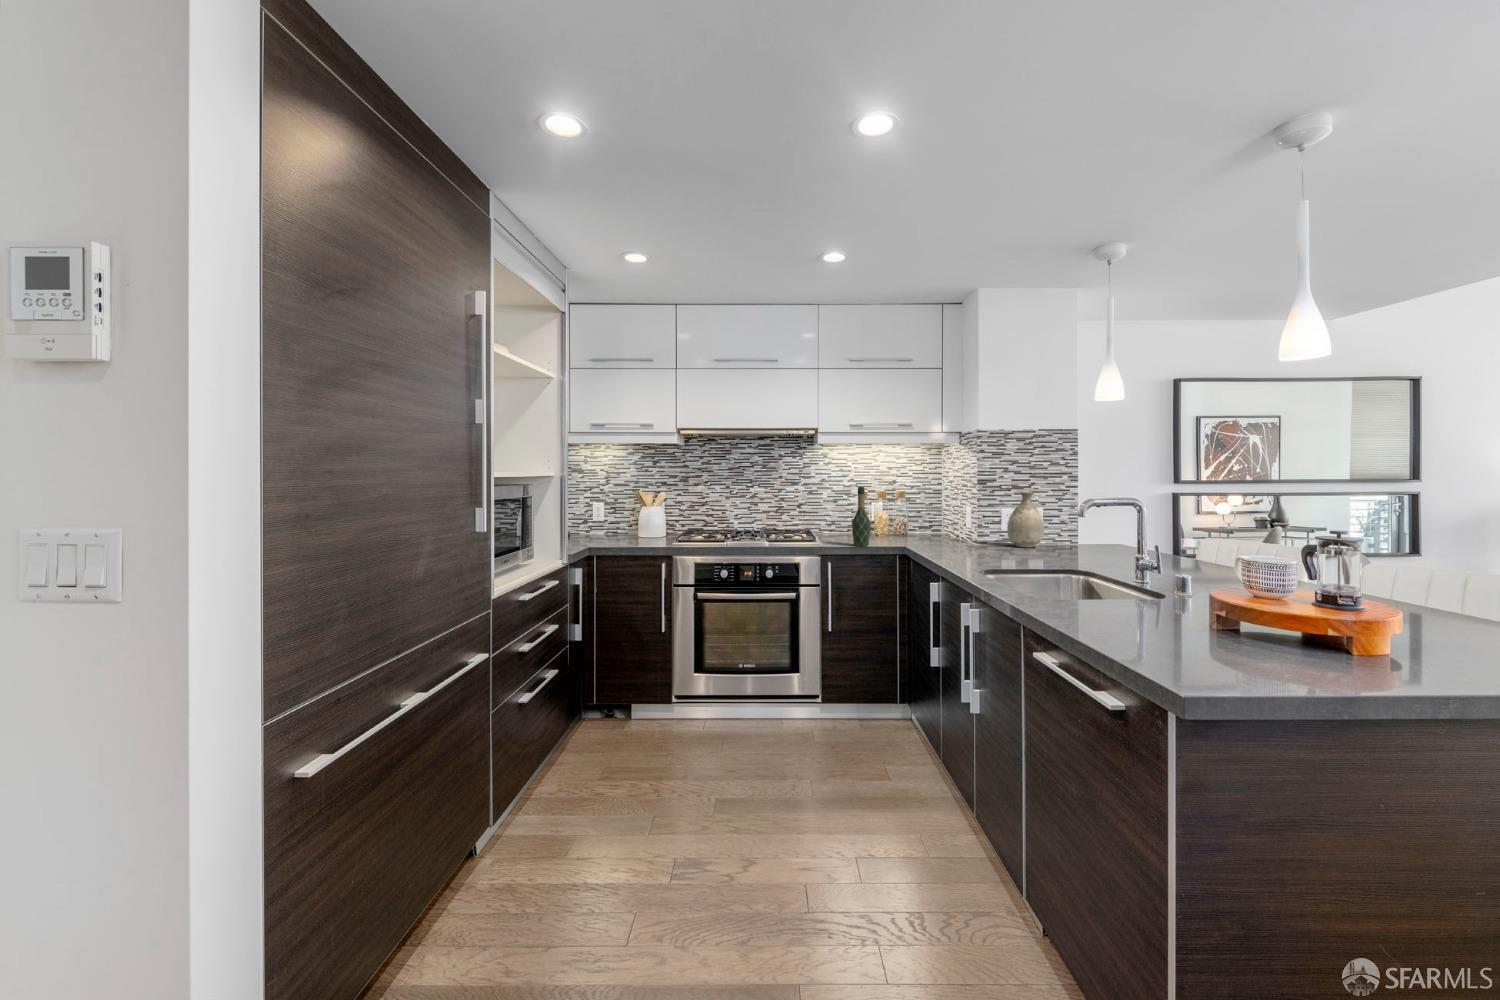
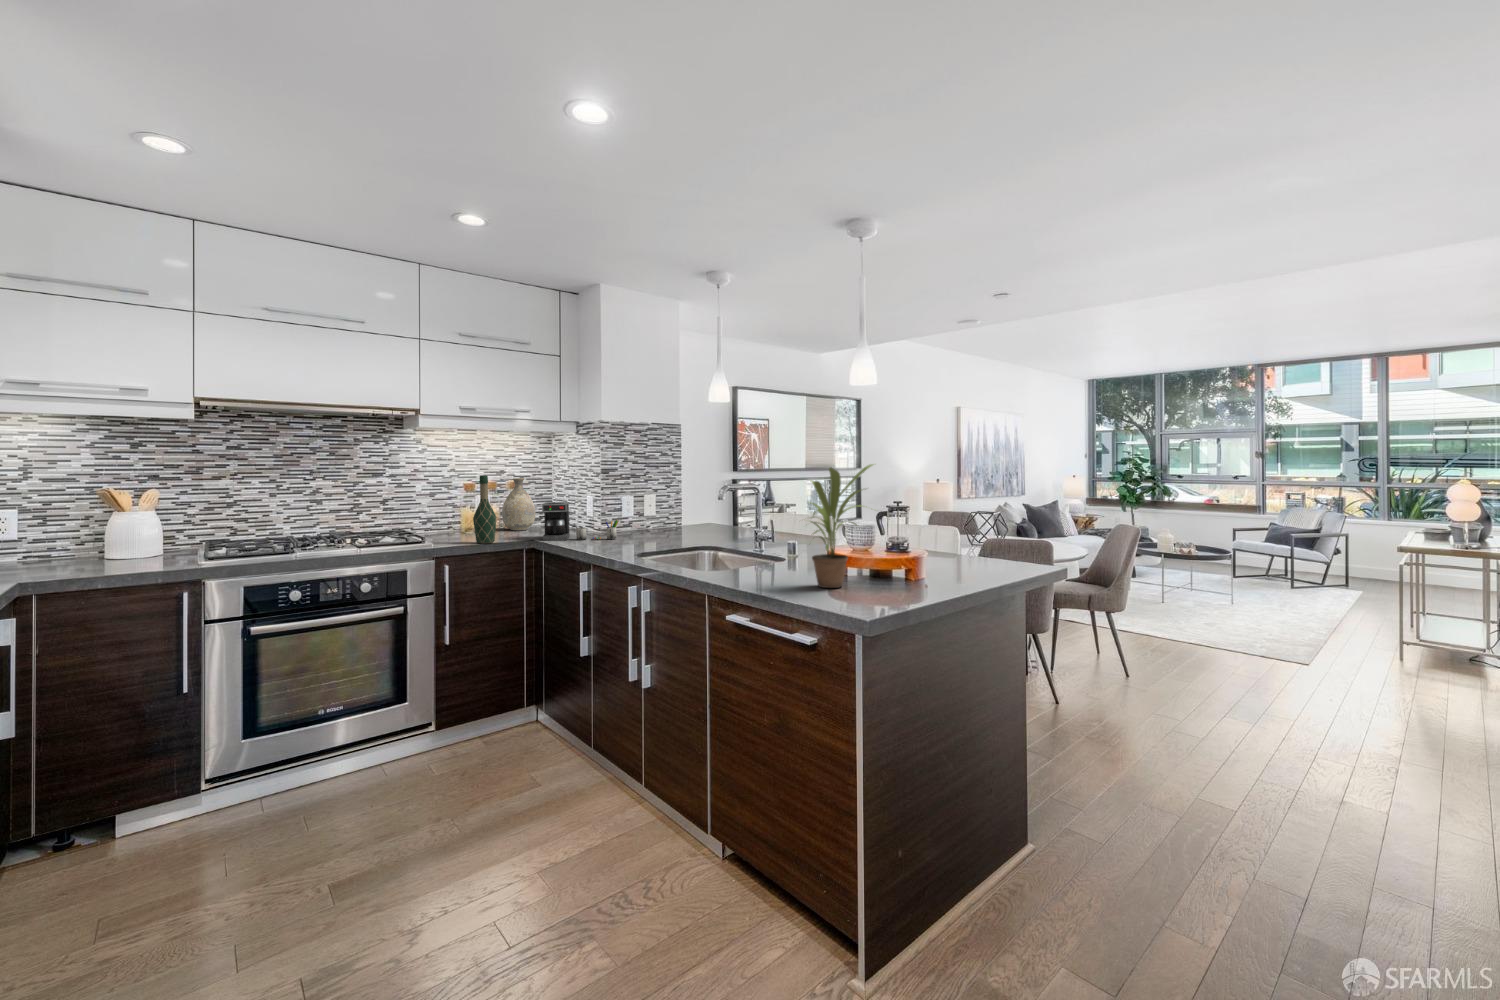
vase: present [1007,492,1044,547] -> present [502,478,535,530]
potted plant: none [1134,492,1277,656] -> present [811,464,873,588]
coffee maker: none [911,512,987,551] -> present [542,502,619,541]

